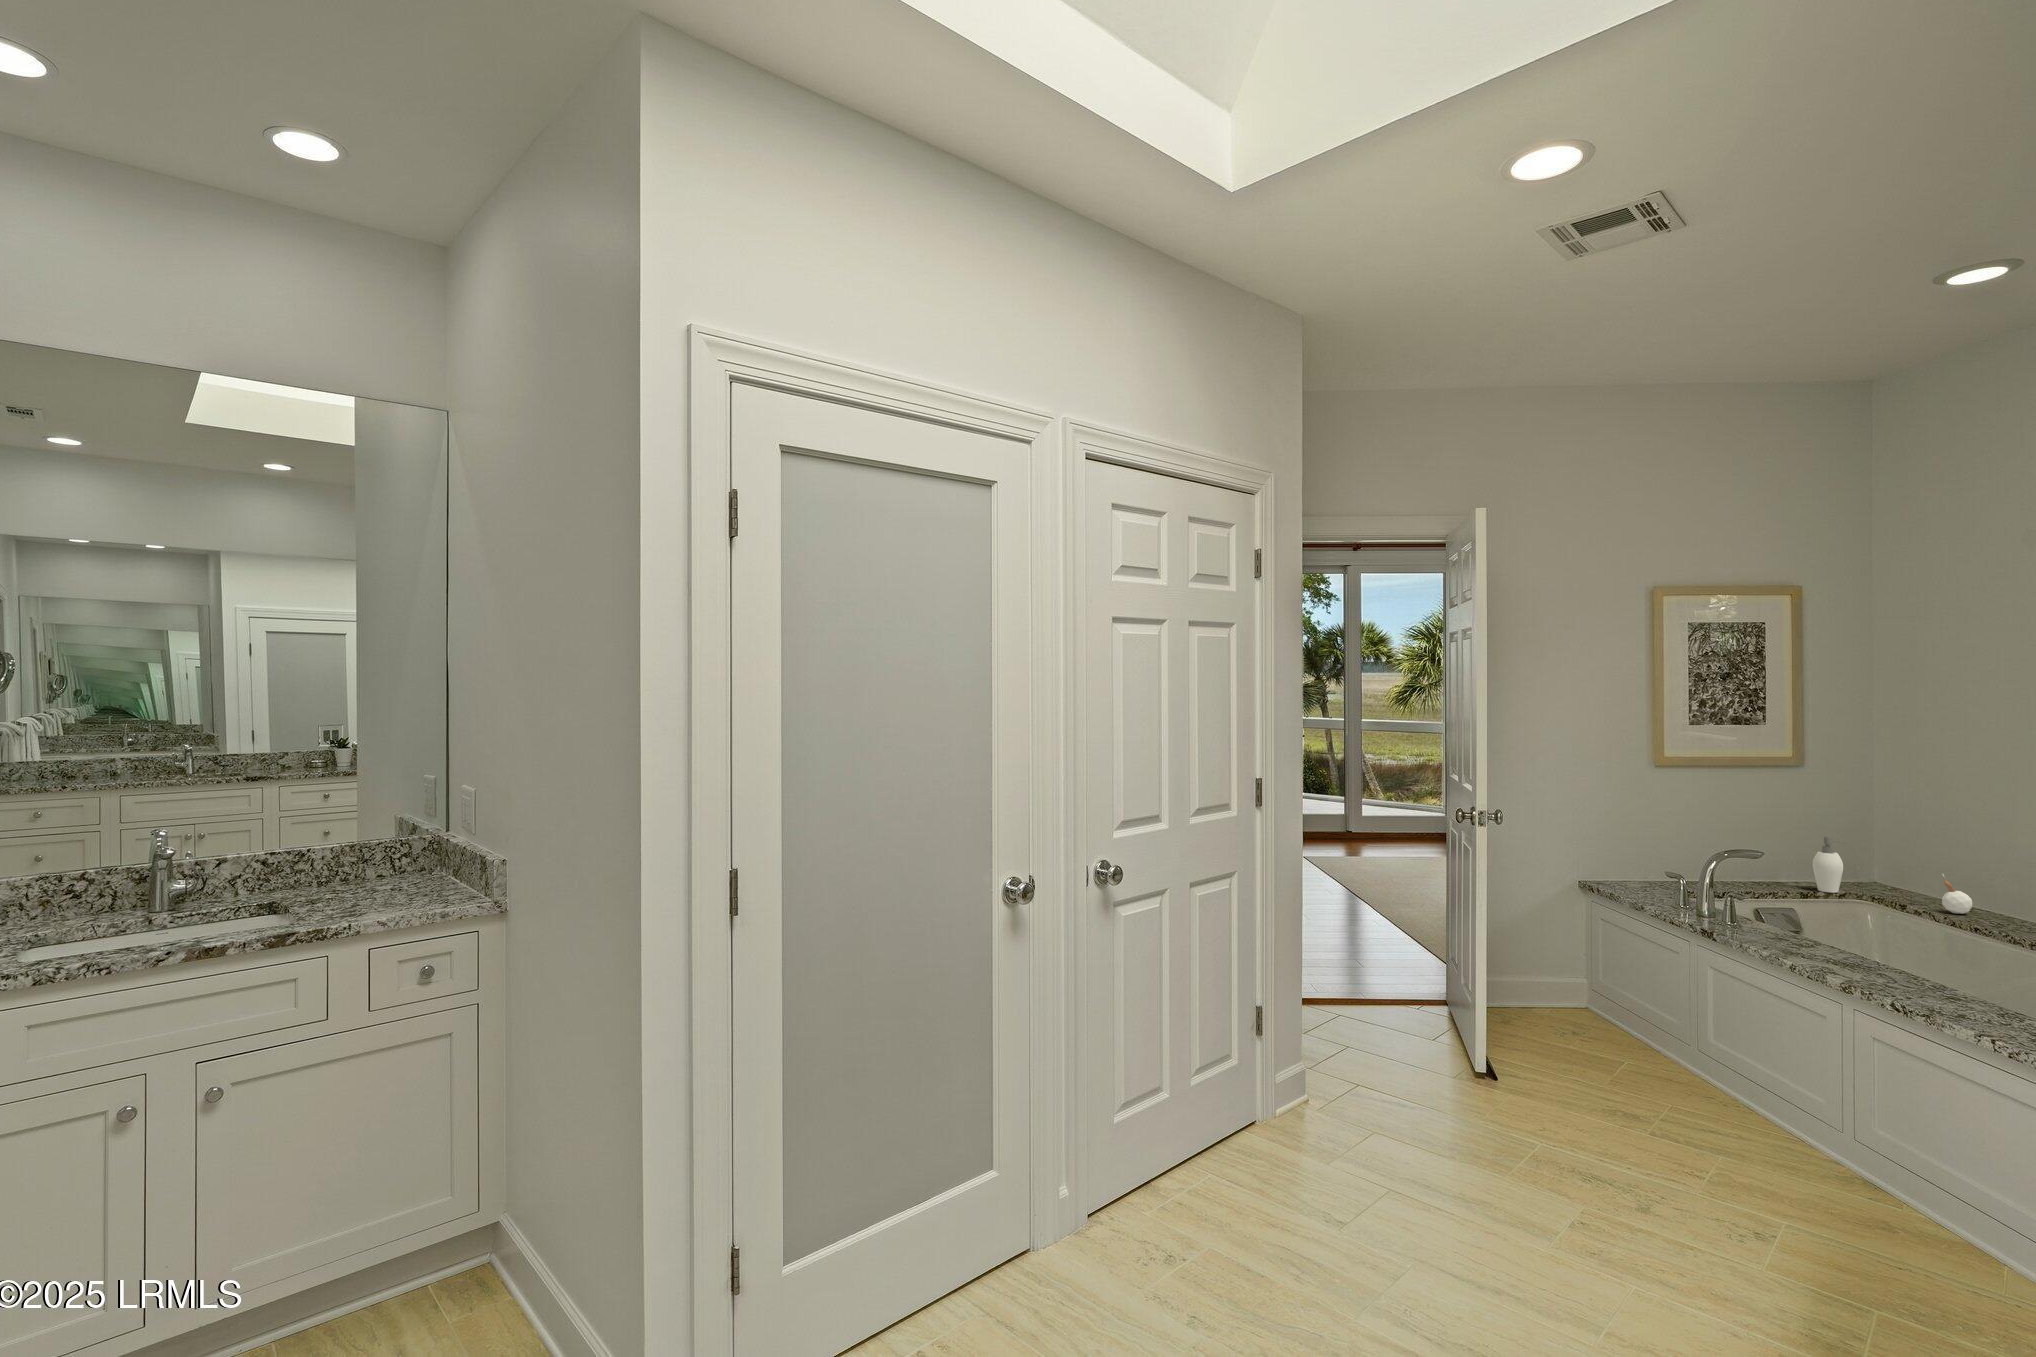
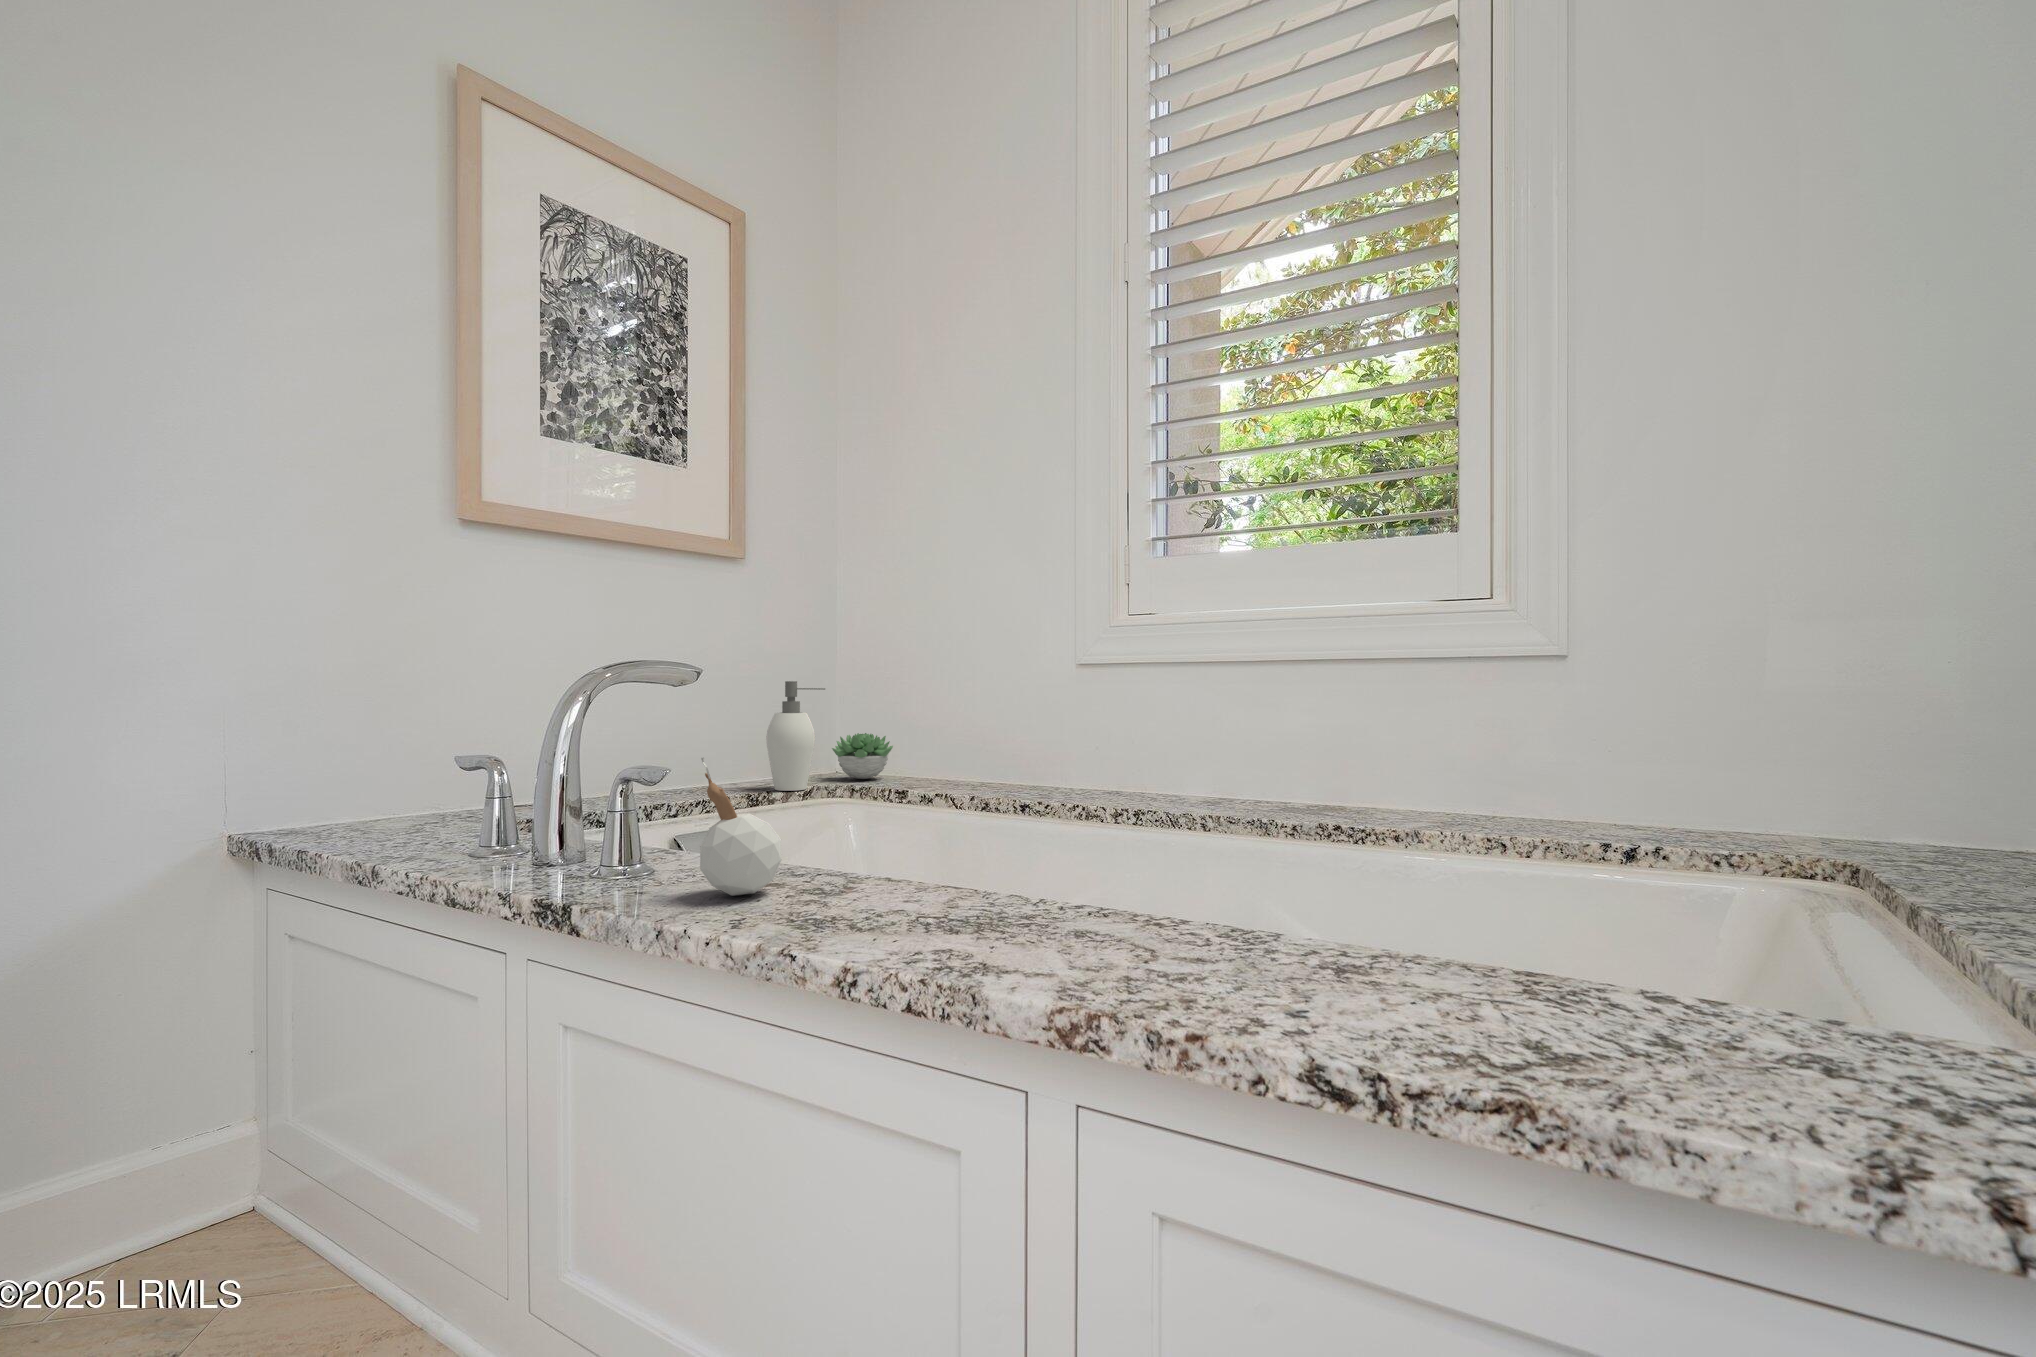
succulent plant: none [1861,865,1909,891] -> present [832,733,893,779]
candle: present [1942,873,1972,914] -> present [700,758,782,896]

